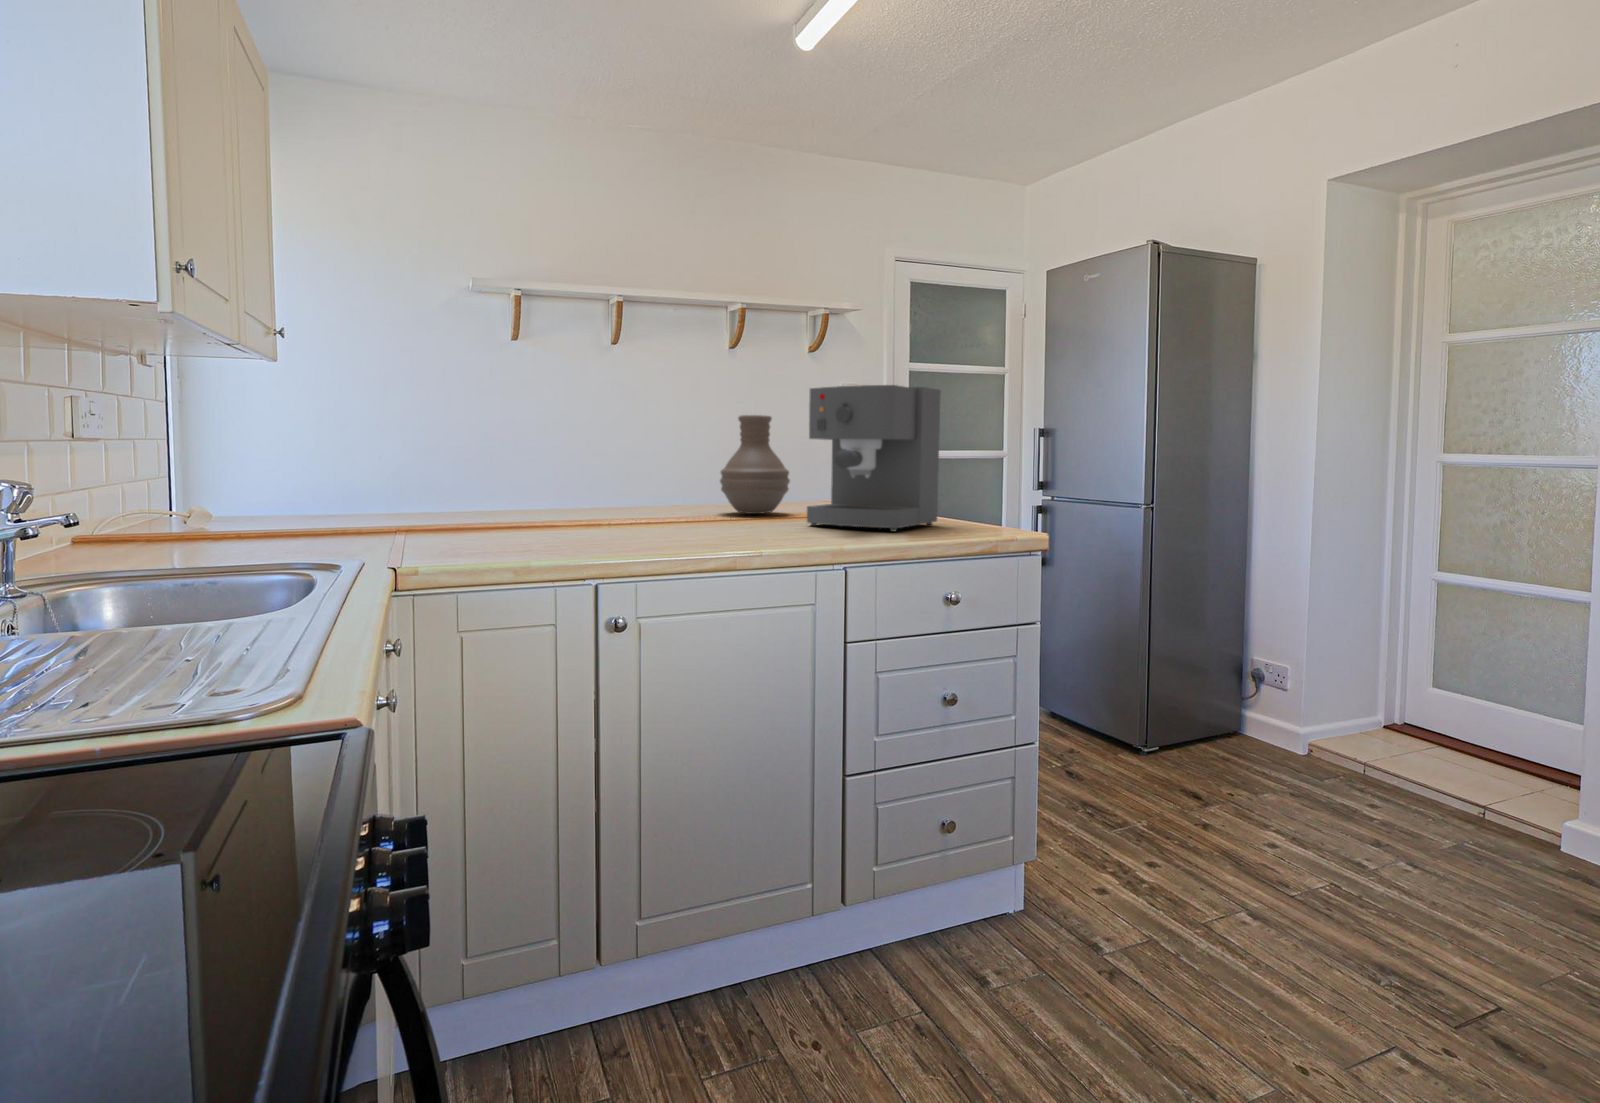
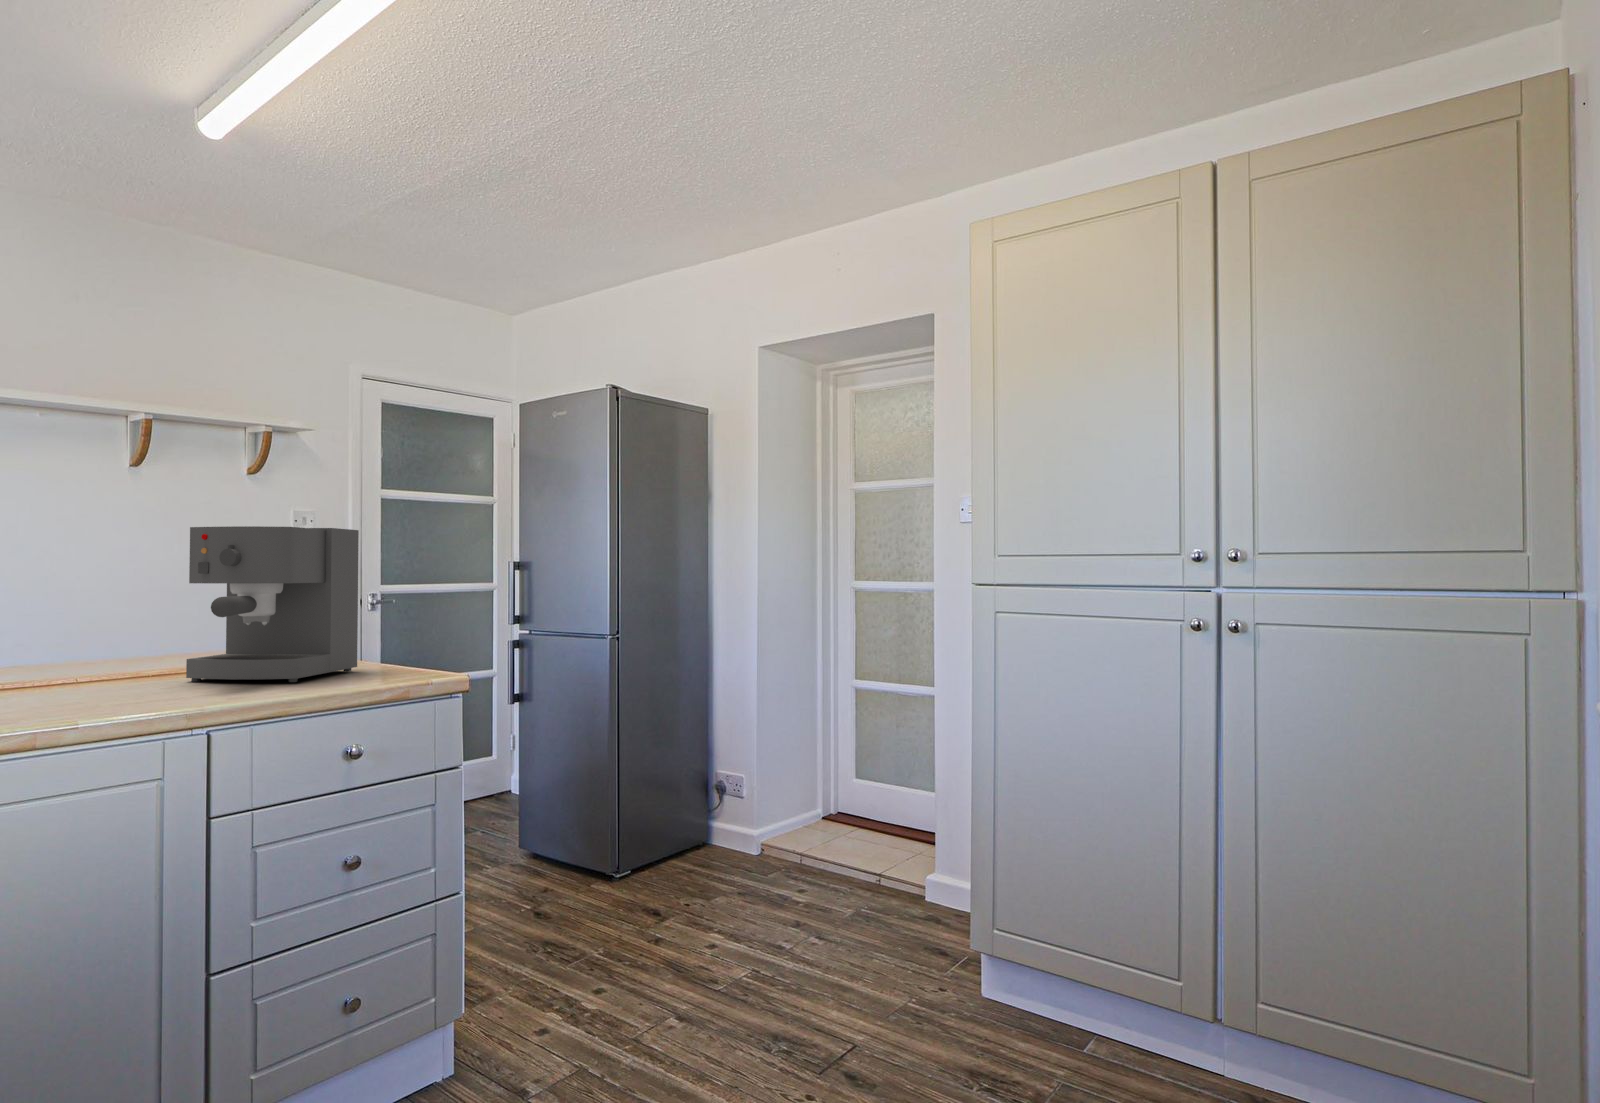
vase: present [720,415,790,514] -> none [75,554,181,669]

